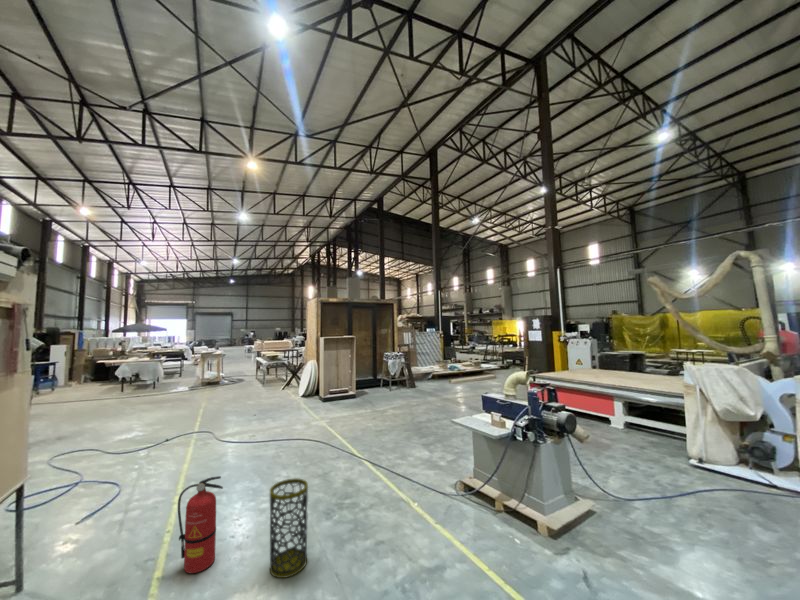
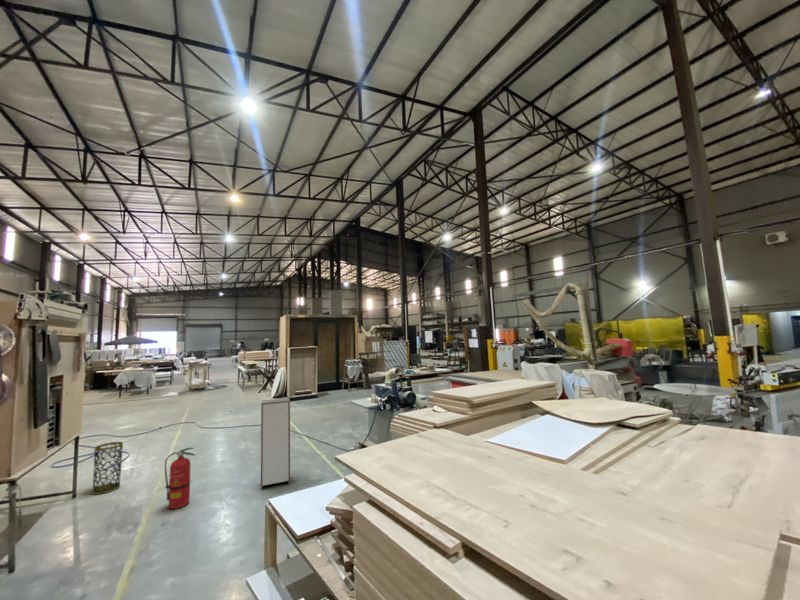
storage cabinet: none [314,401,358,537] -> present [261,398,290,489]
trash can: present [270,478,308,578] -> present [92,441,123,495]

